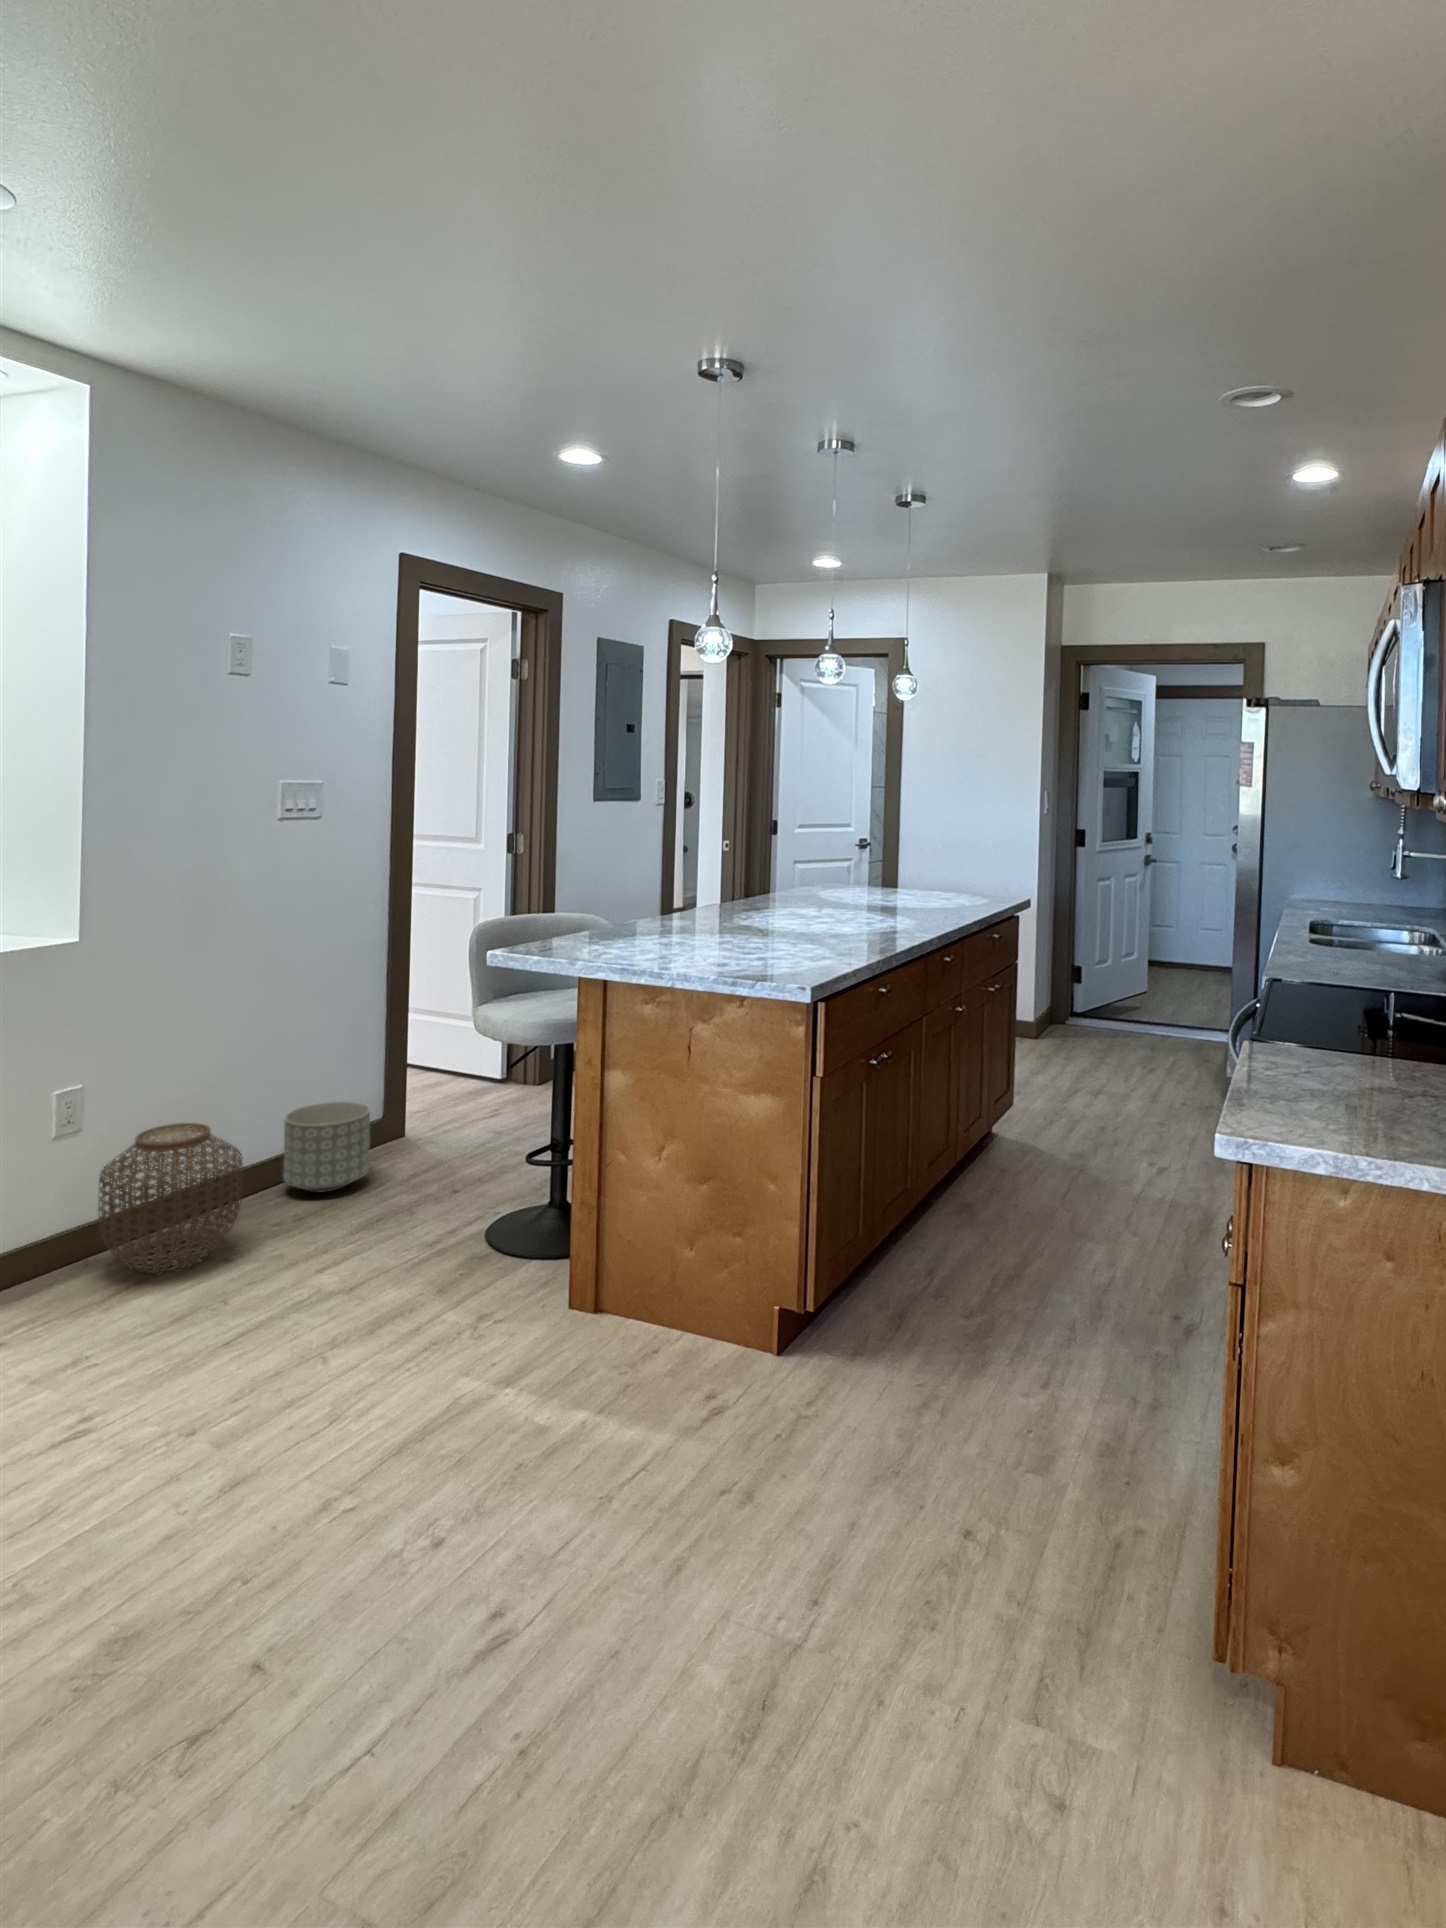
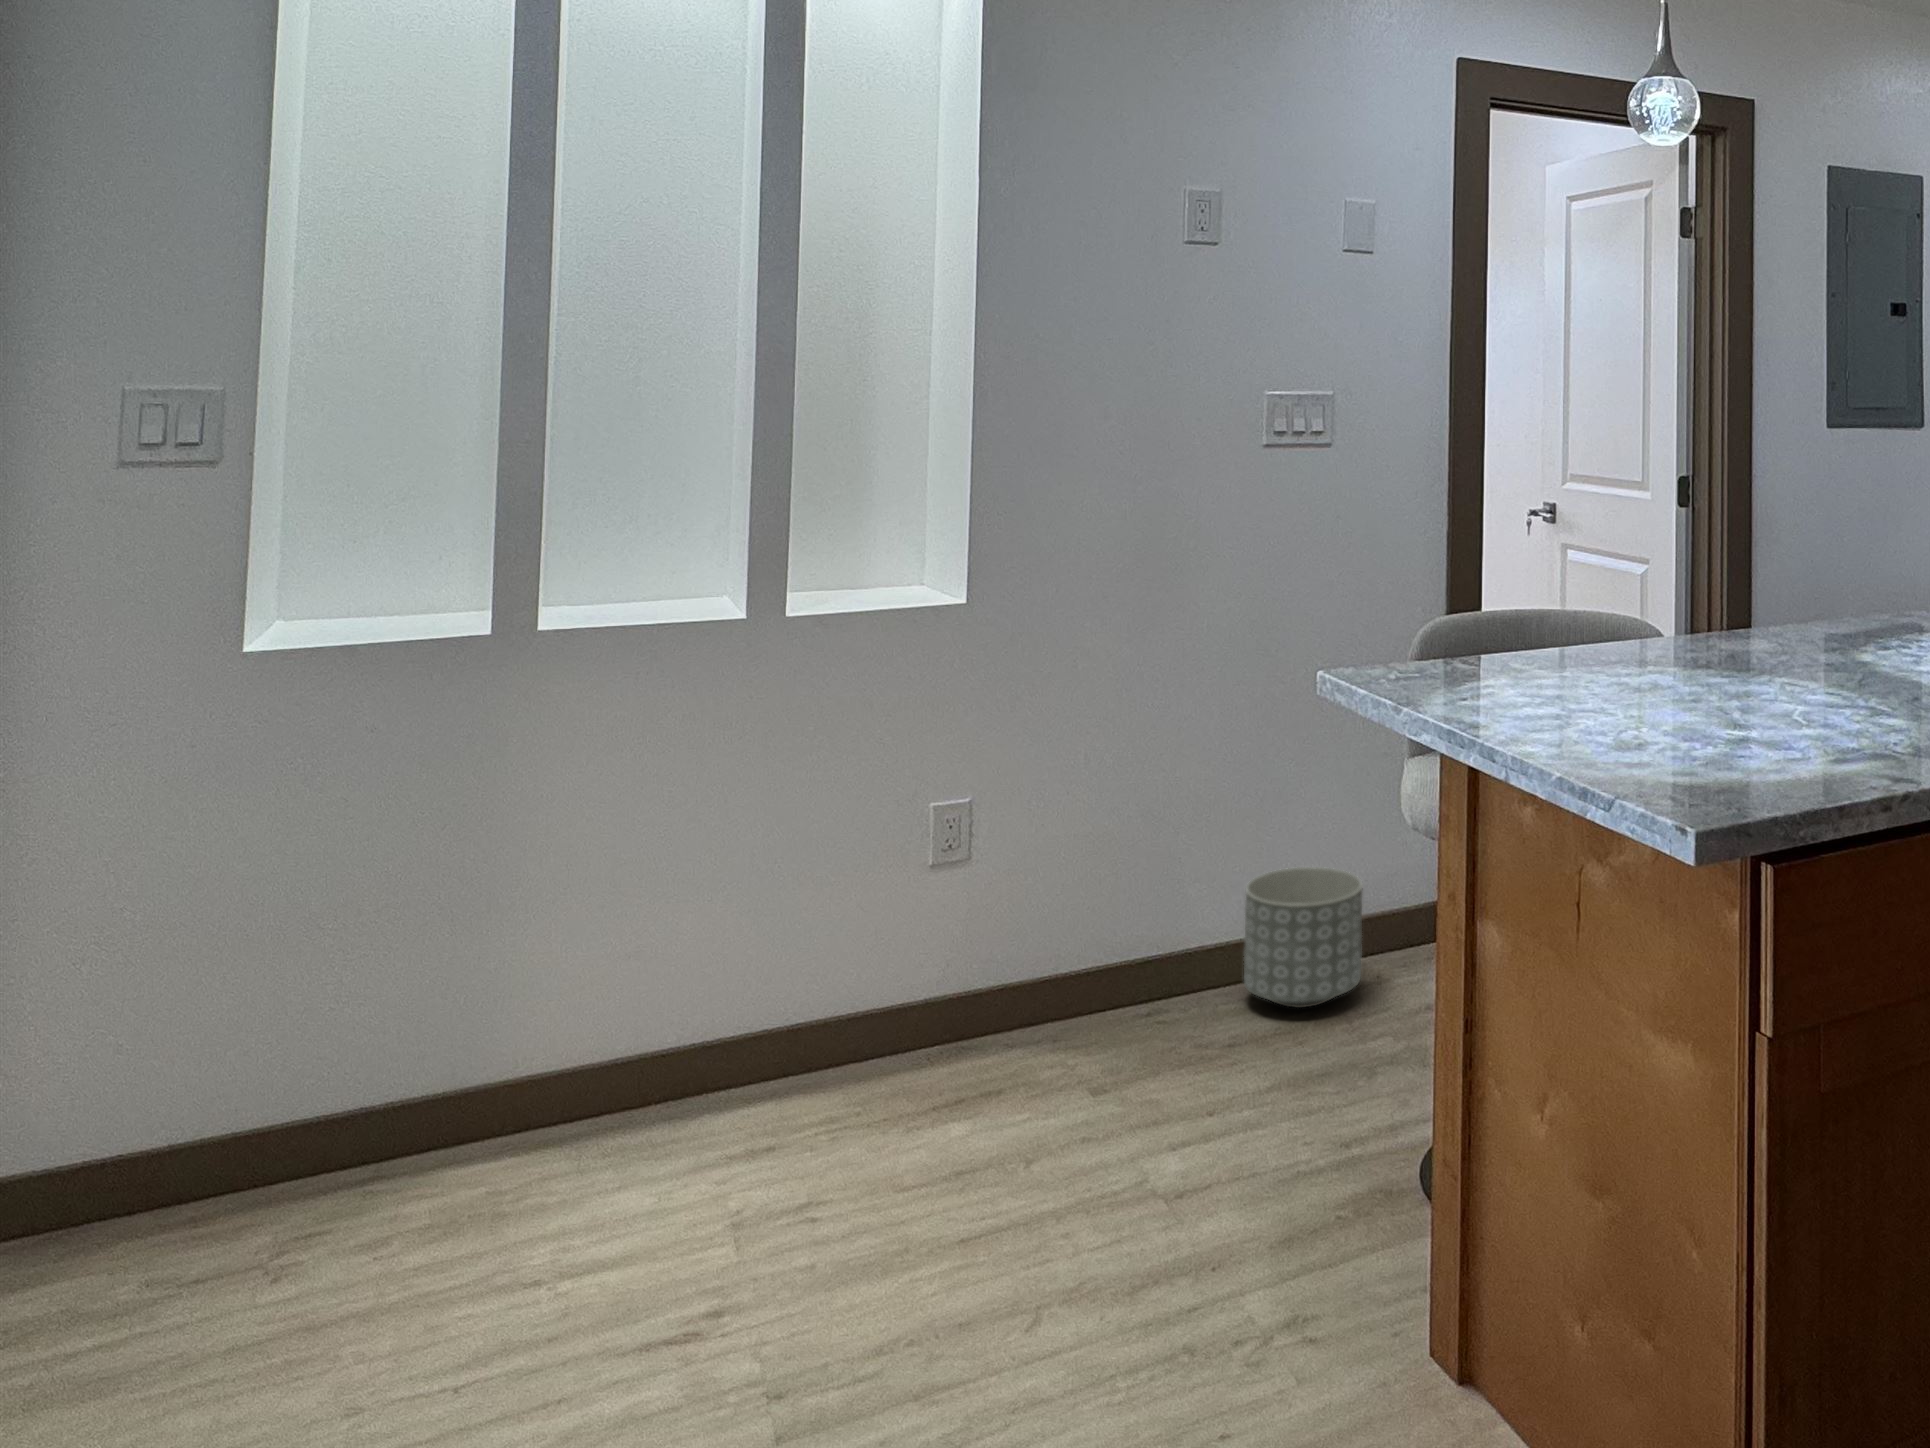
woven basket: present [98,1123,242,1274] -> none [946,869,1130,1086]

